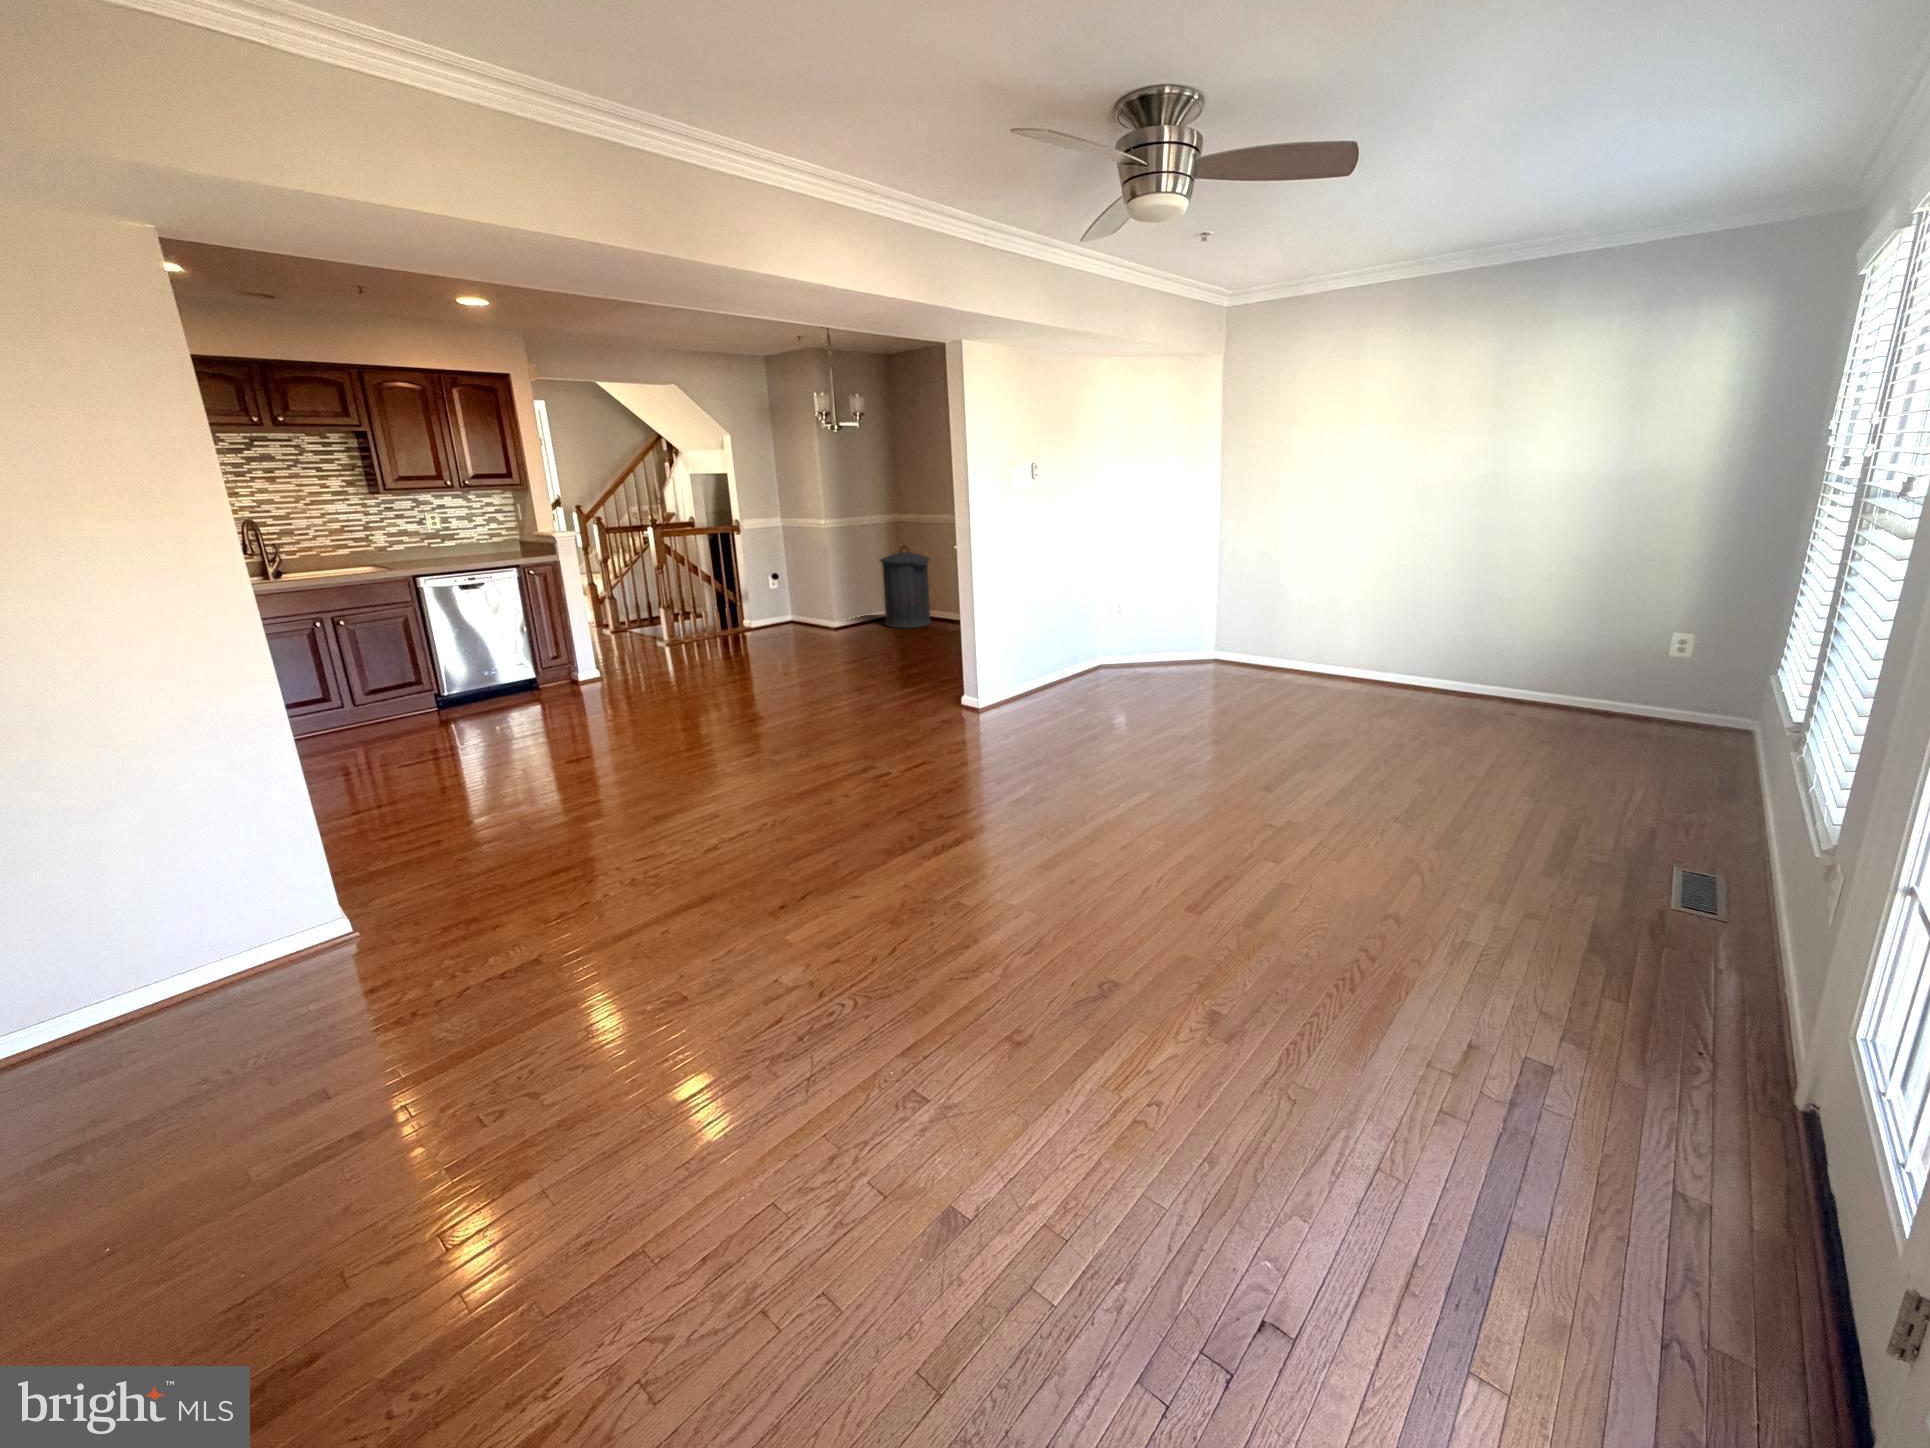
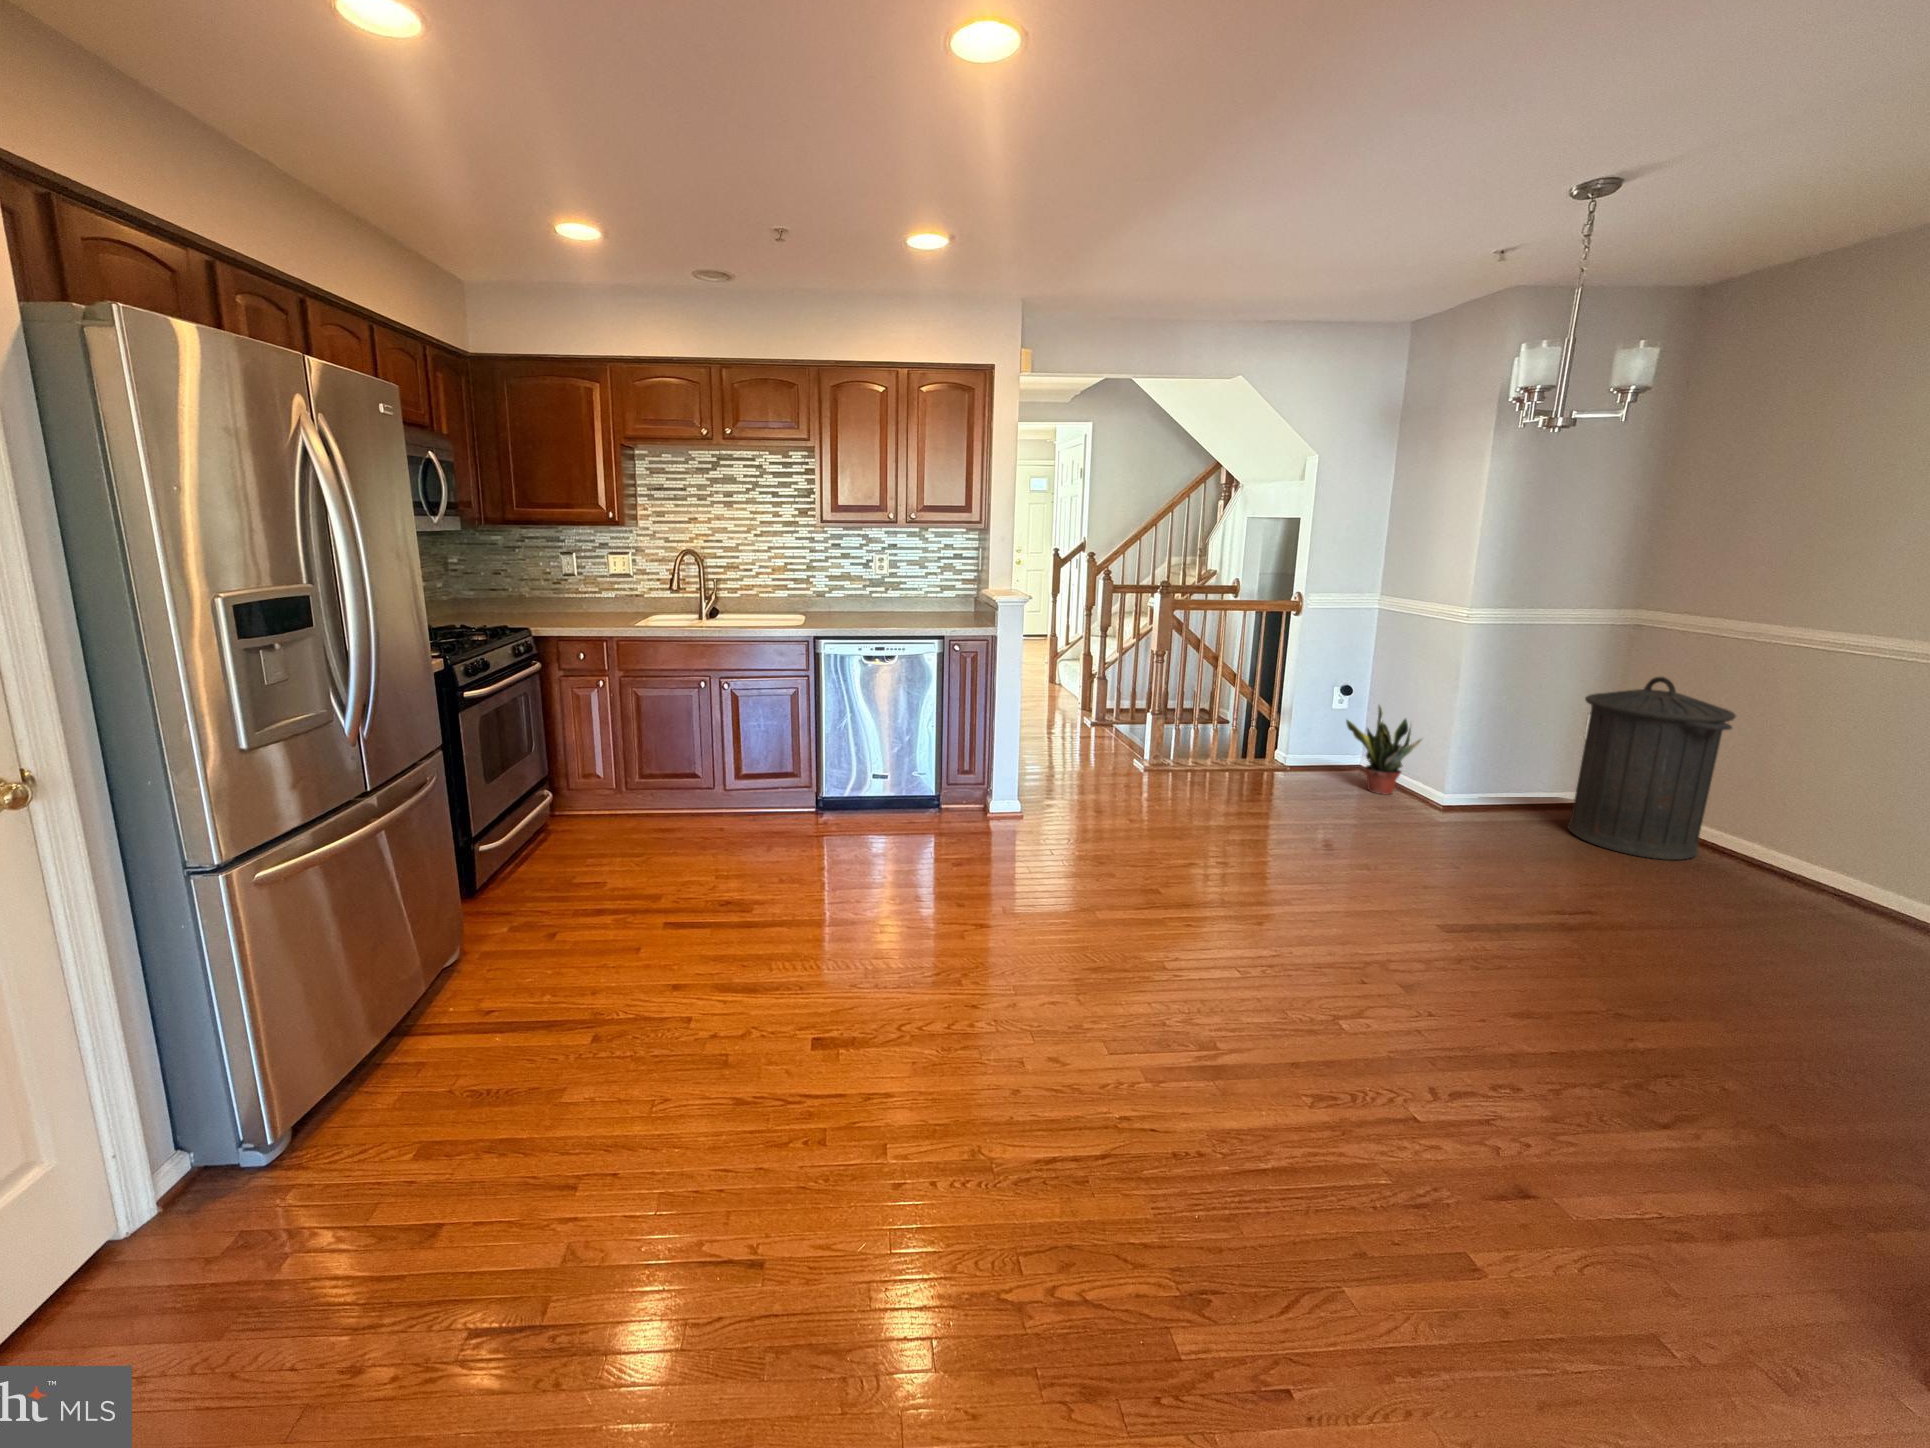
potted plant: none [779,580,818,629] -> present [1346,706,1421,795]

